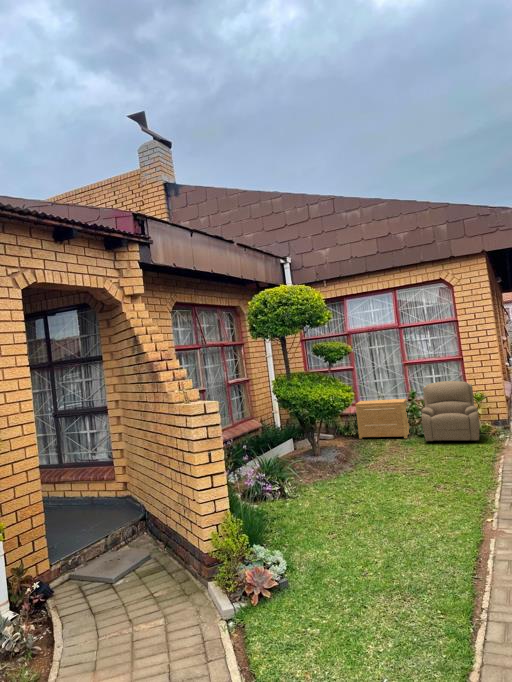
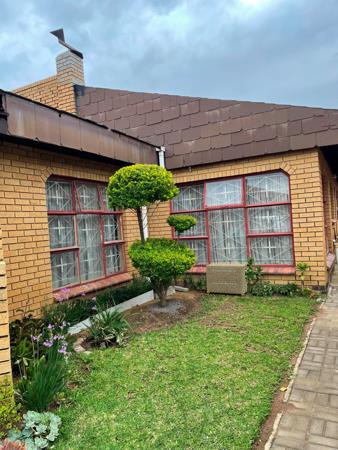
chair: present [421,381,479,443] -> none [255,252,301,303]

